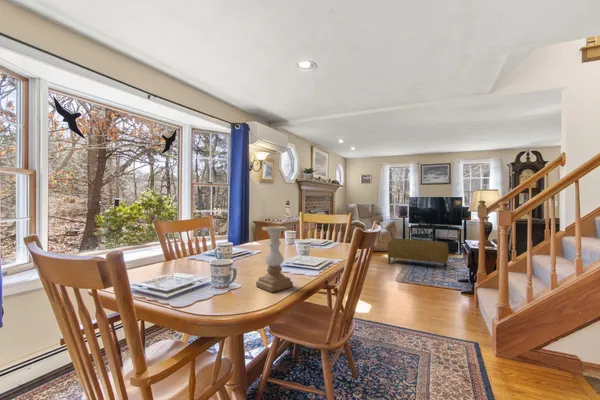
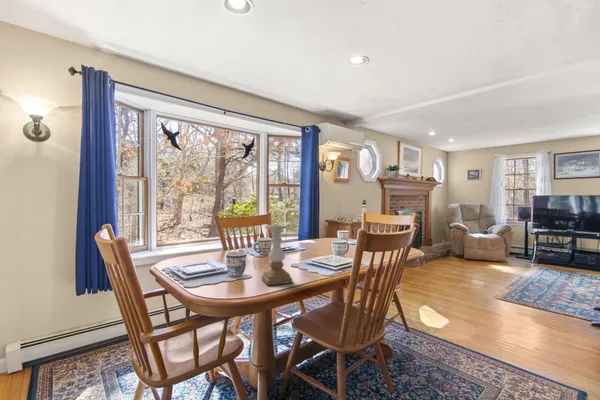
ottoman: present [388,239,449,270] -> none [492,247,586,293]

